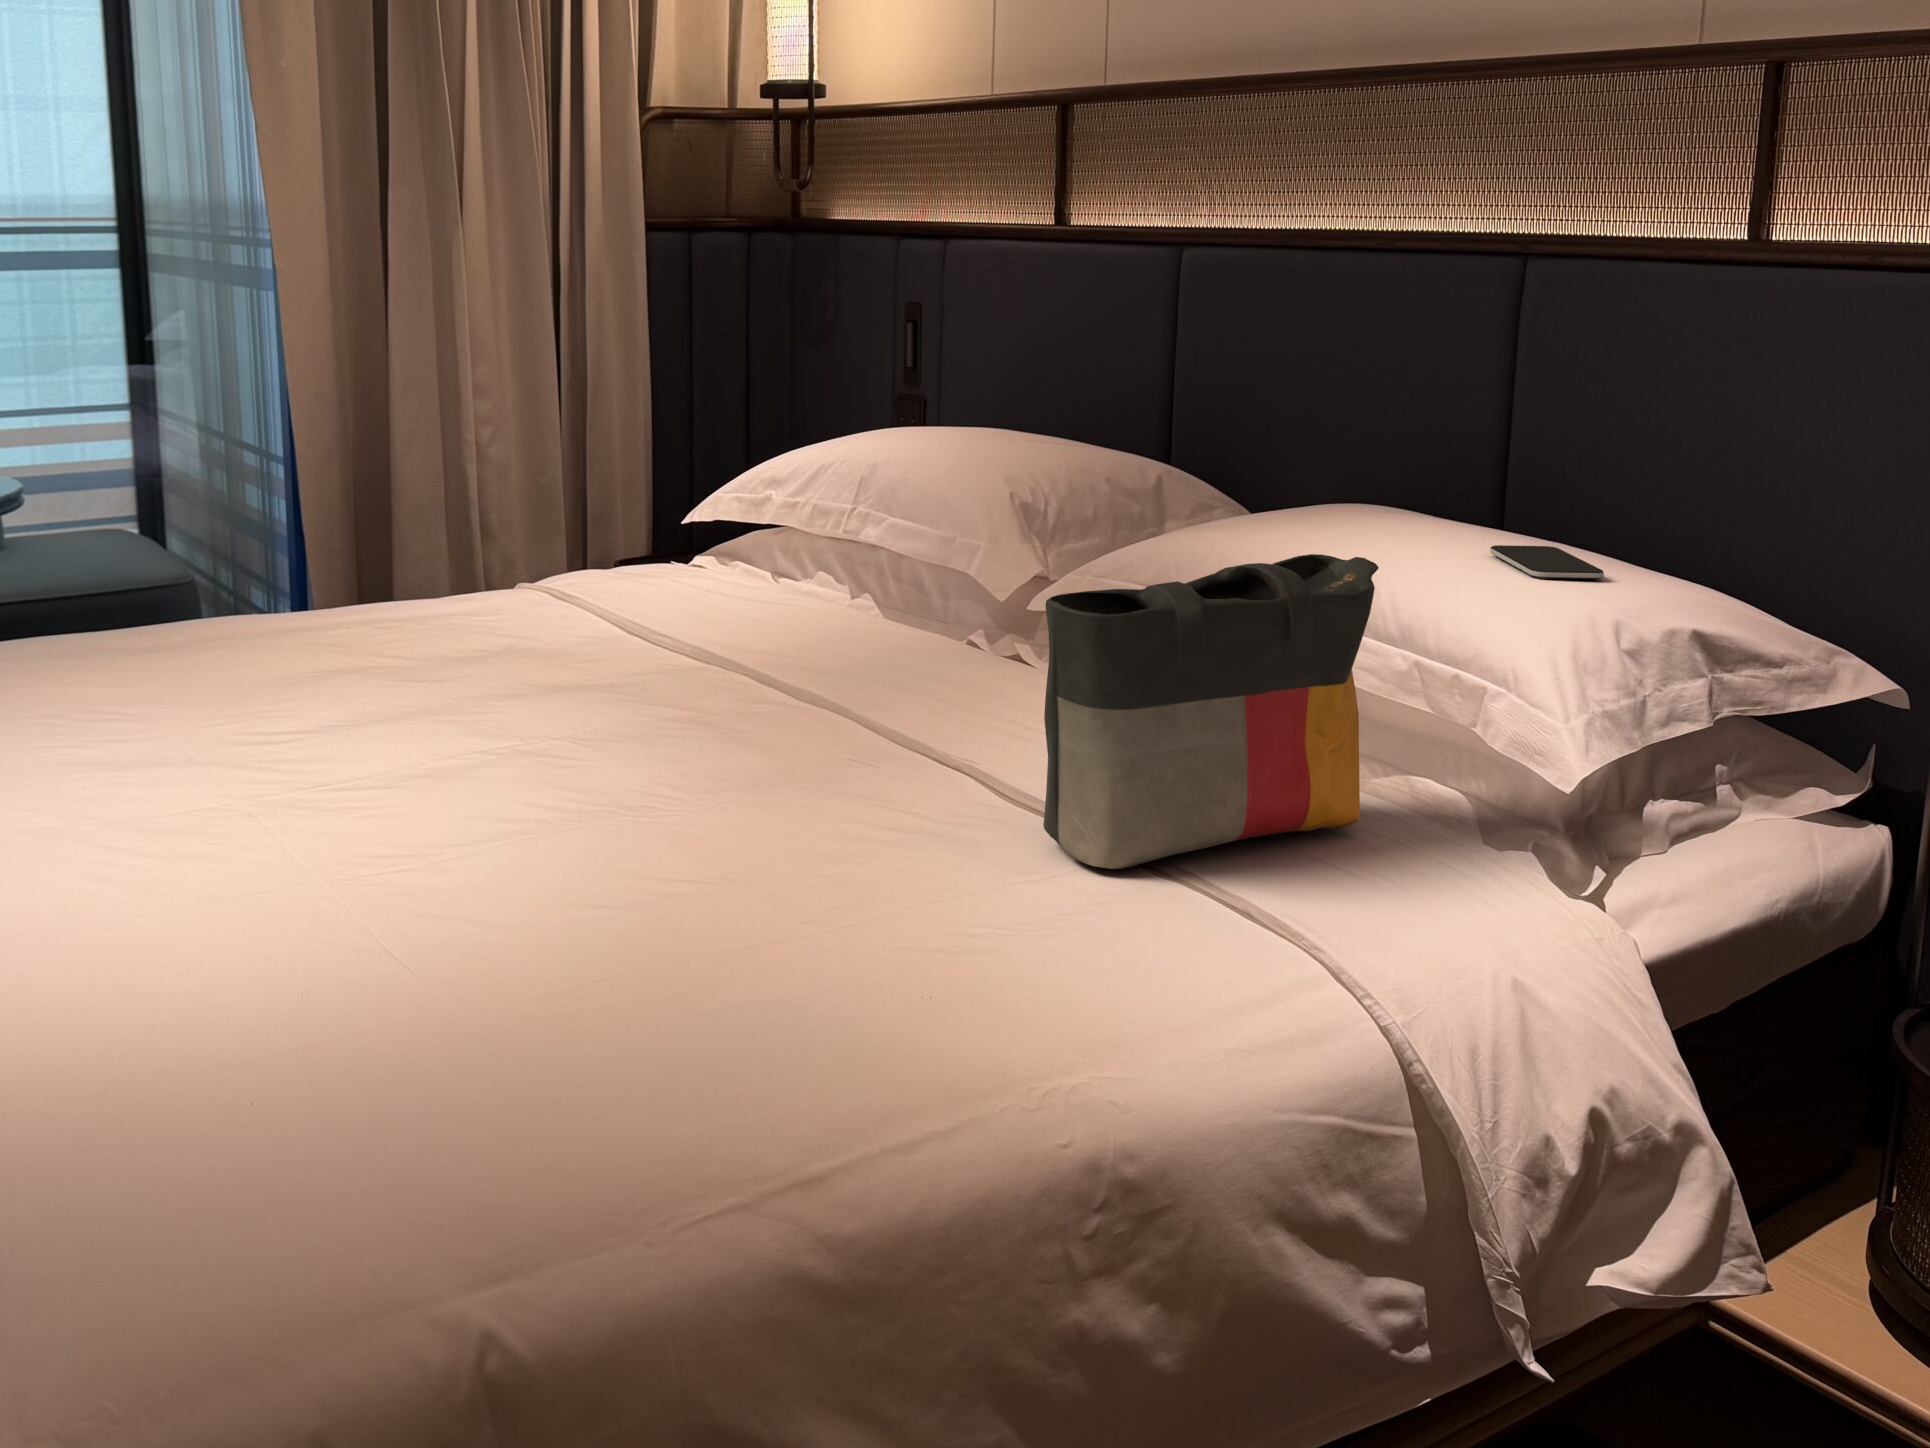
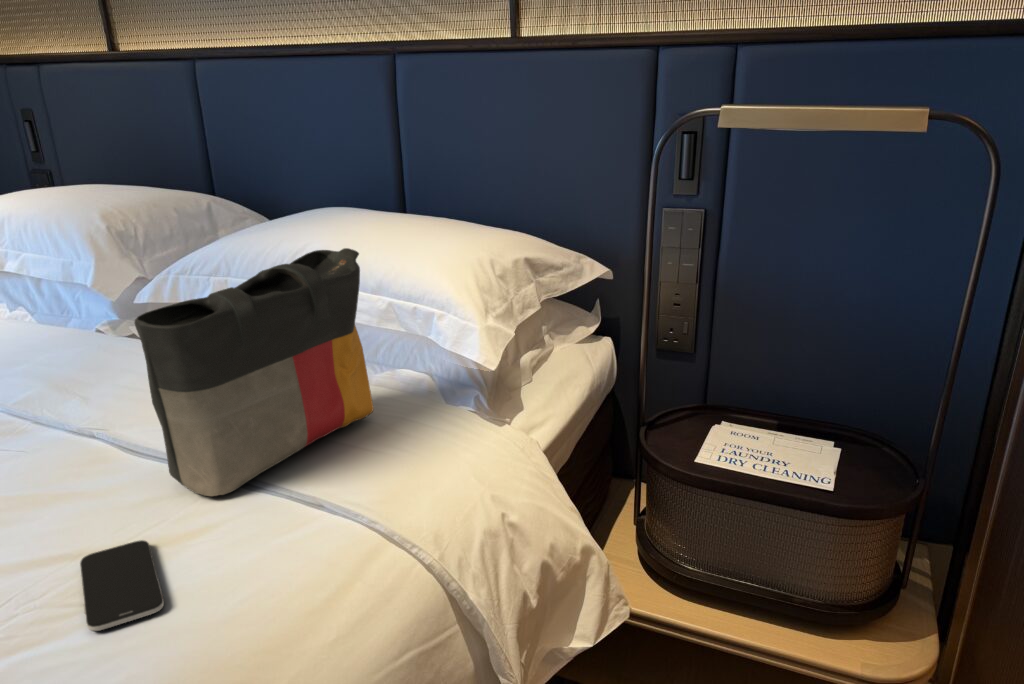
smartphone: present [1490,545,1604,579] -> present [80,540,164,631]

